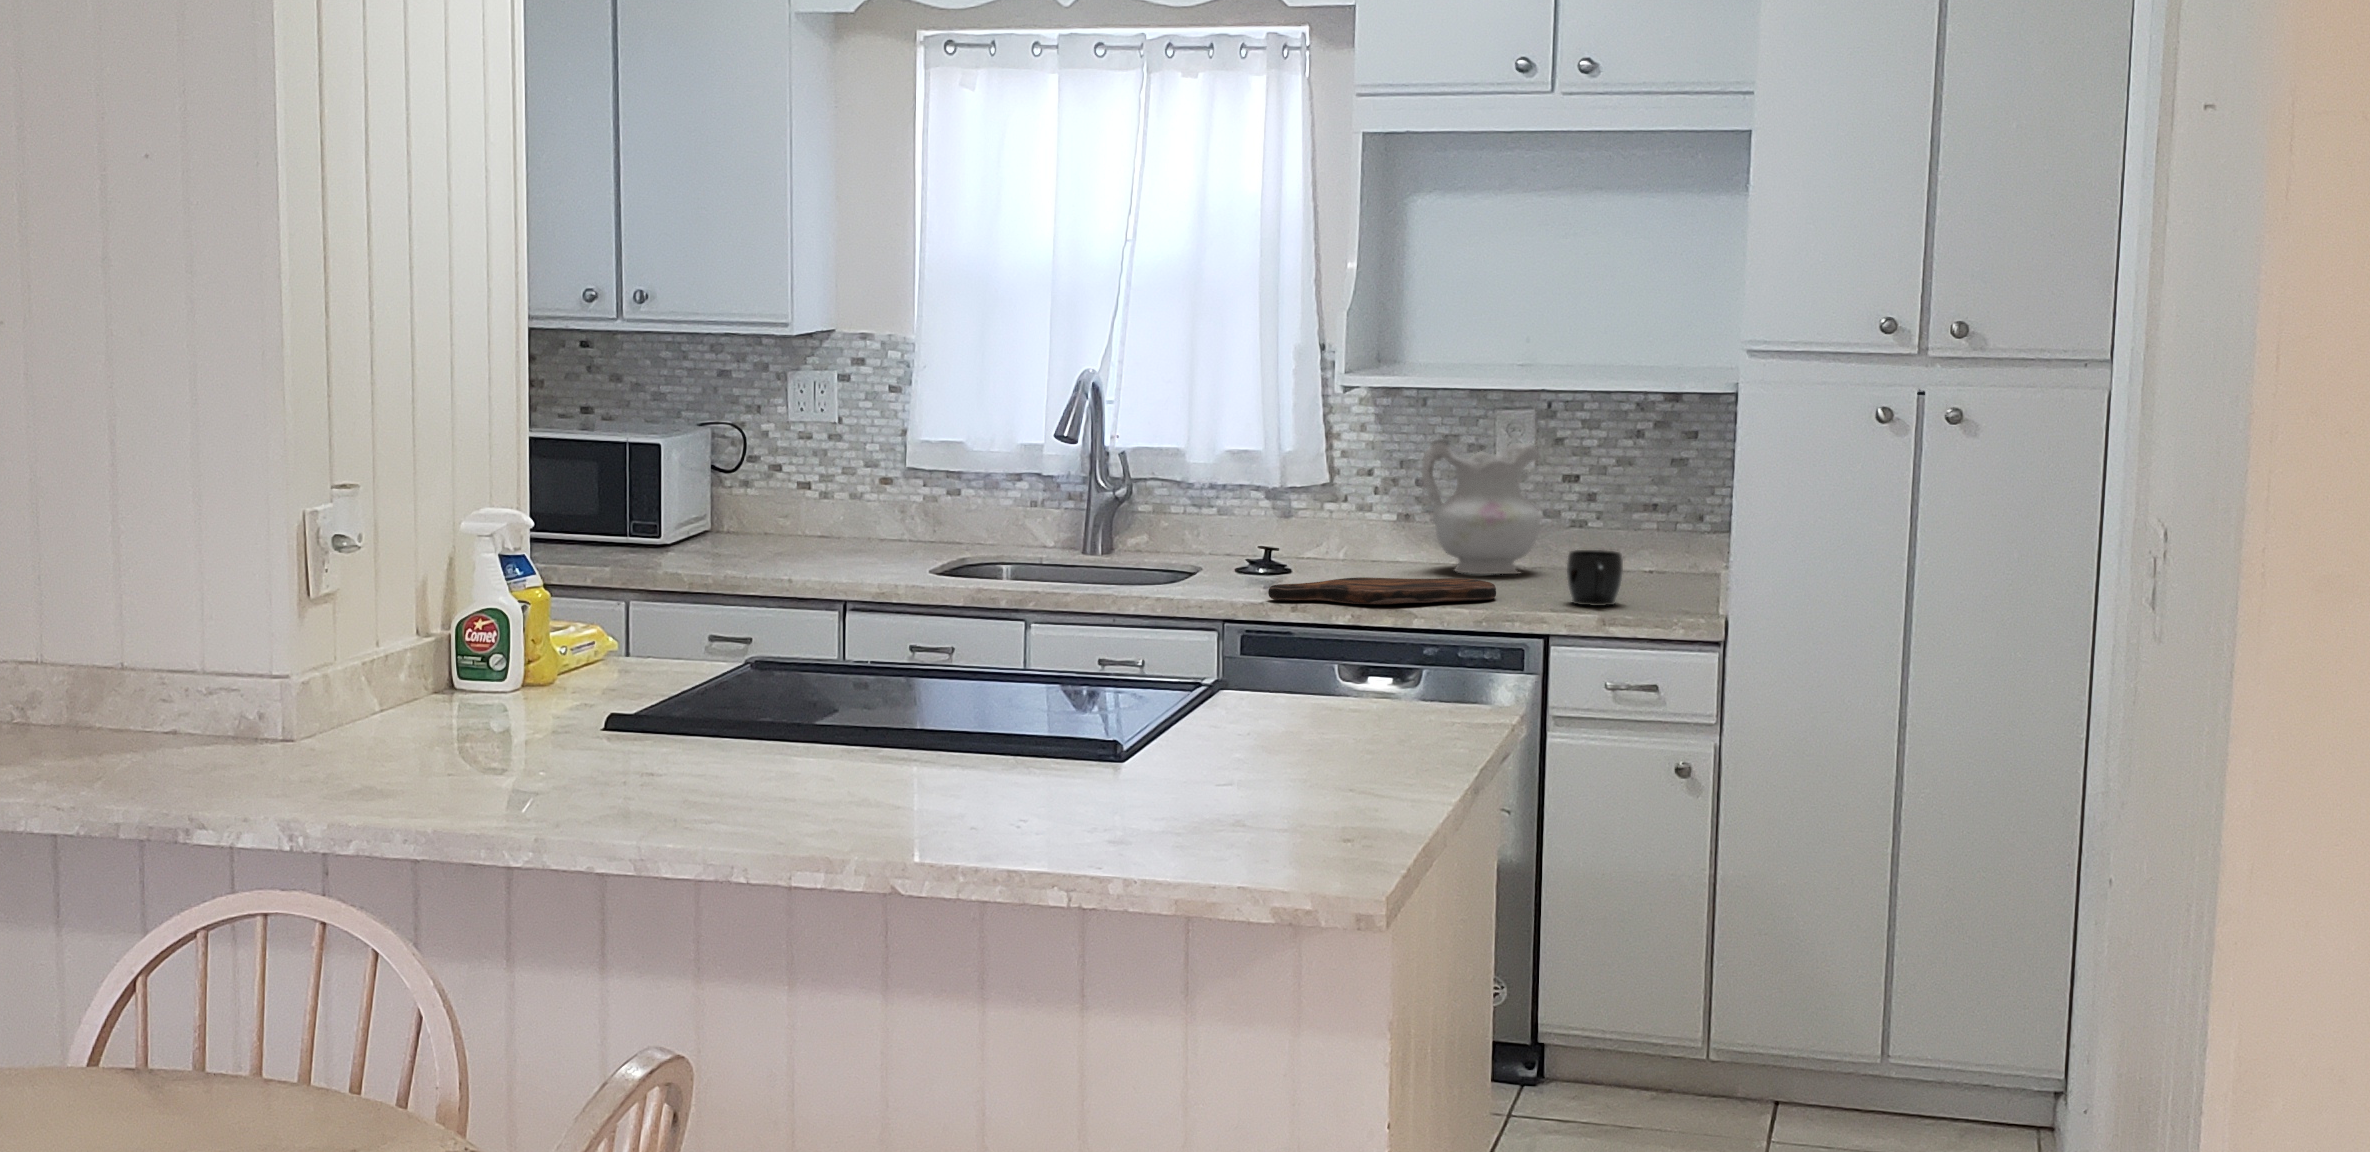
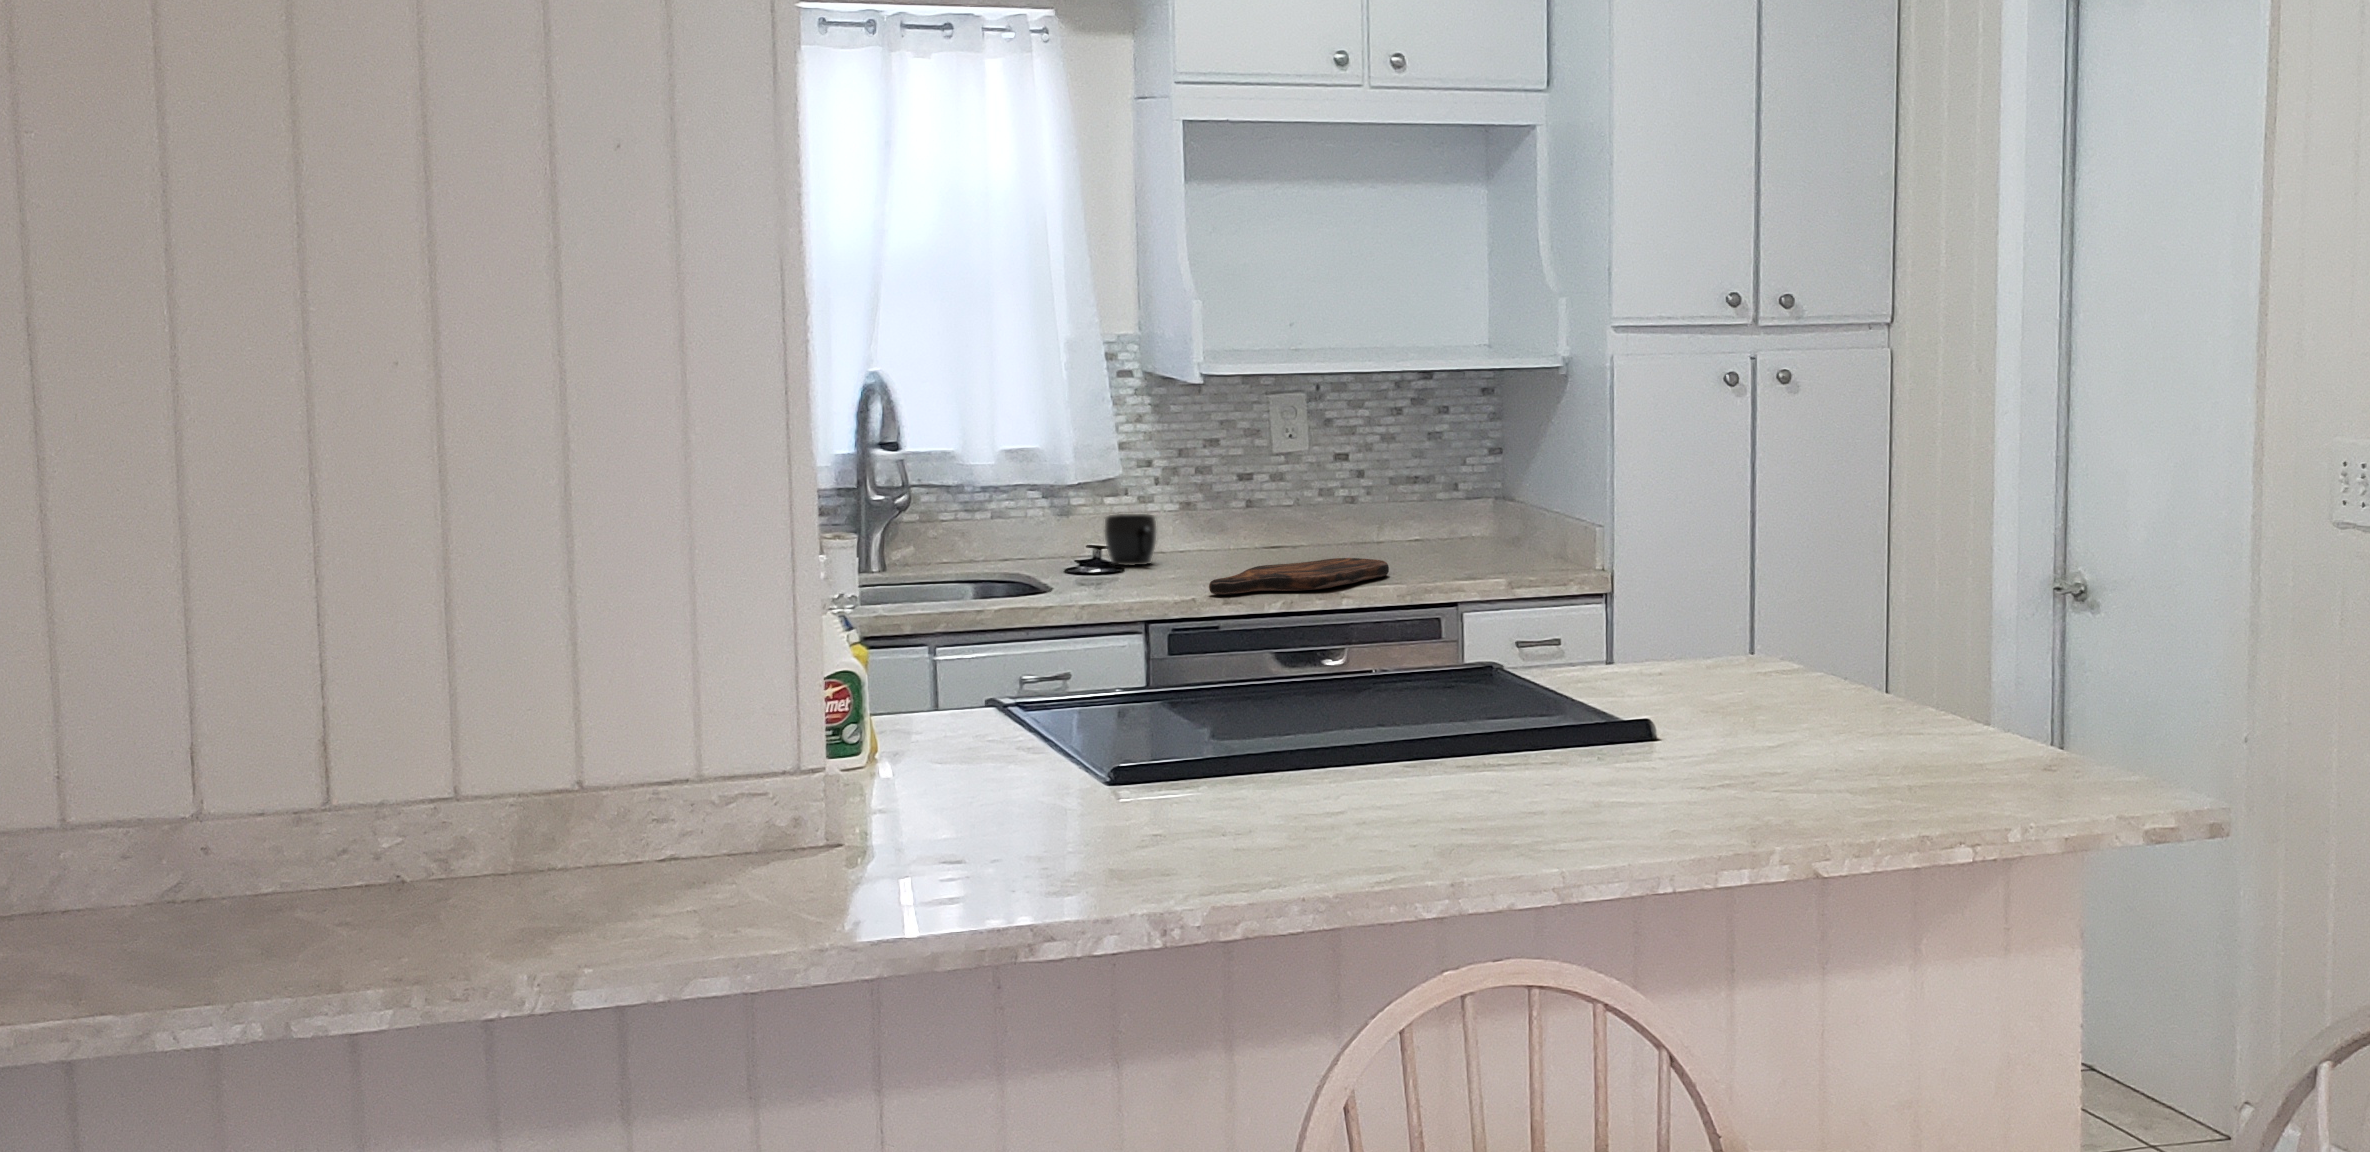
ceramic pitcher: present [1422,439,1540,574] -> none [1231,425,1337,555]
mug: present [1567,550,1623,606] -> present [1104,514,1156,565]

